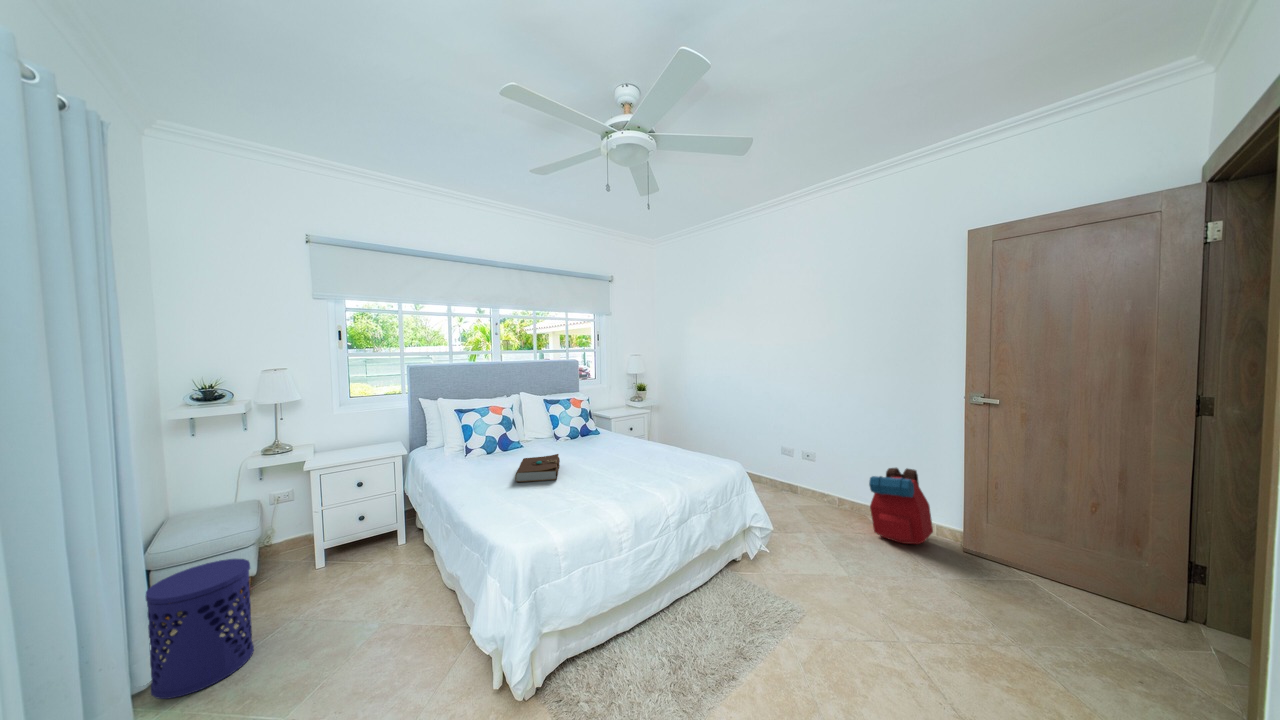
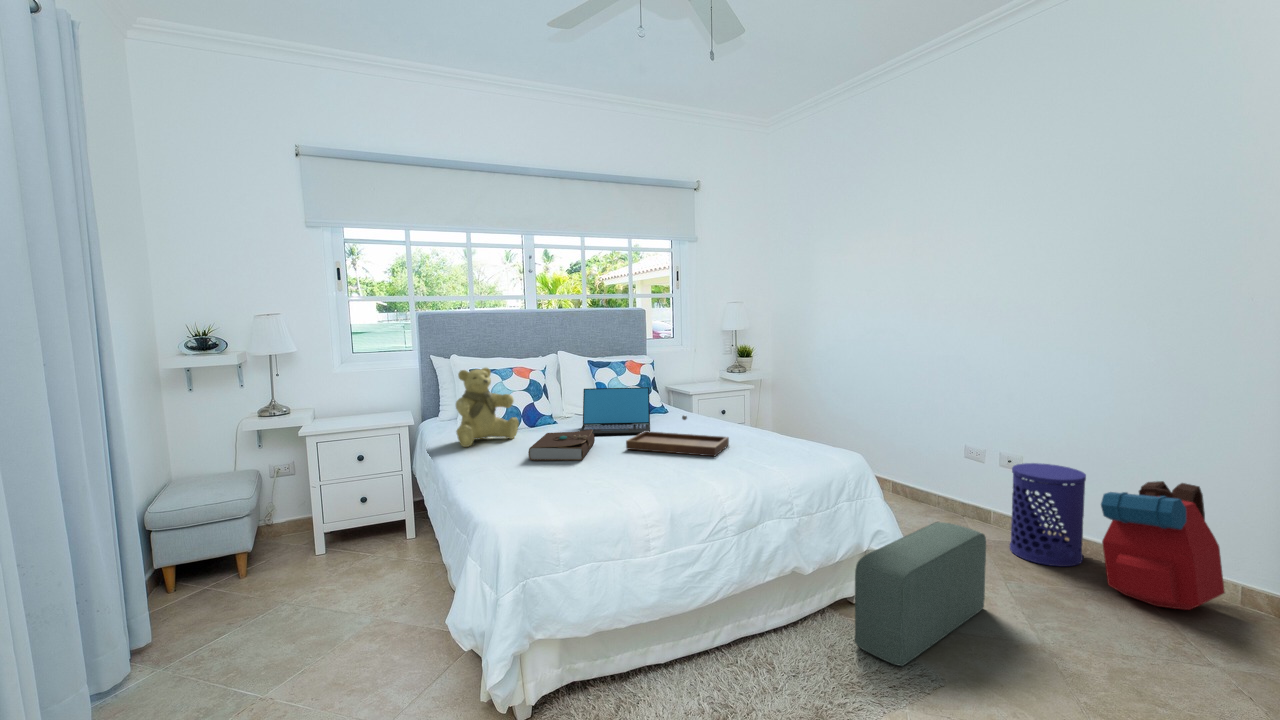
teddy bear: none [450,410,499,473] -> present [456,368,519,447]
laptop: none [544,419,596,458] -> present [580,387,650,435]
tray: none [585,441,654,471] -> present [626,415,729,456]
pouf: none [748,503,814,606] -> present [855,522,986,666]
waste bin: present [146,559,254,699] -> present [1010,463,1086,566]

